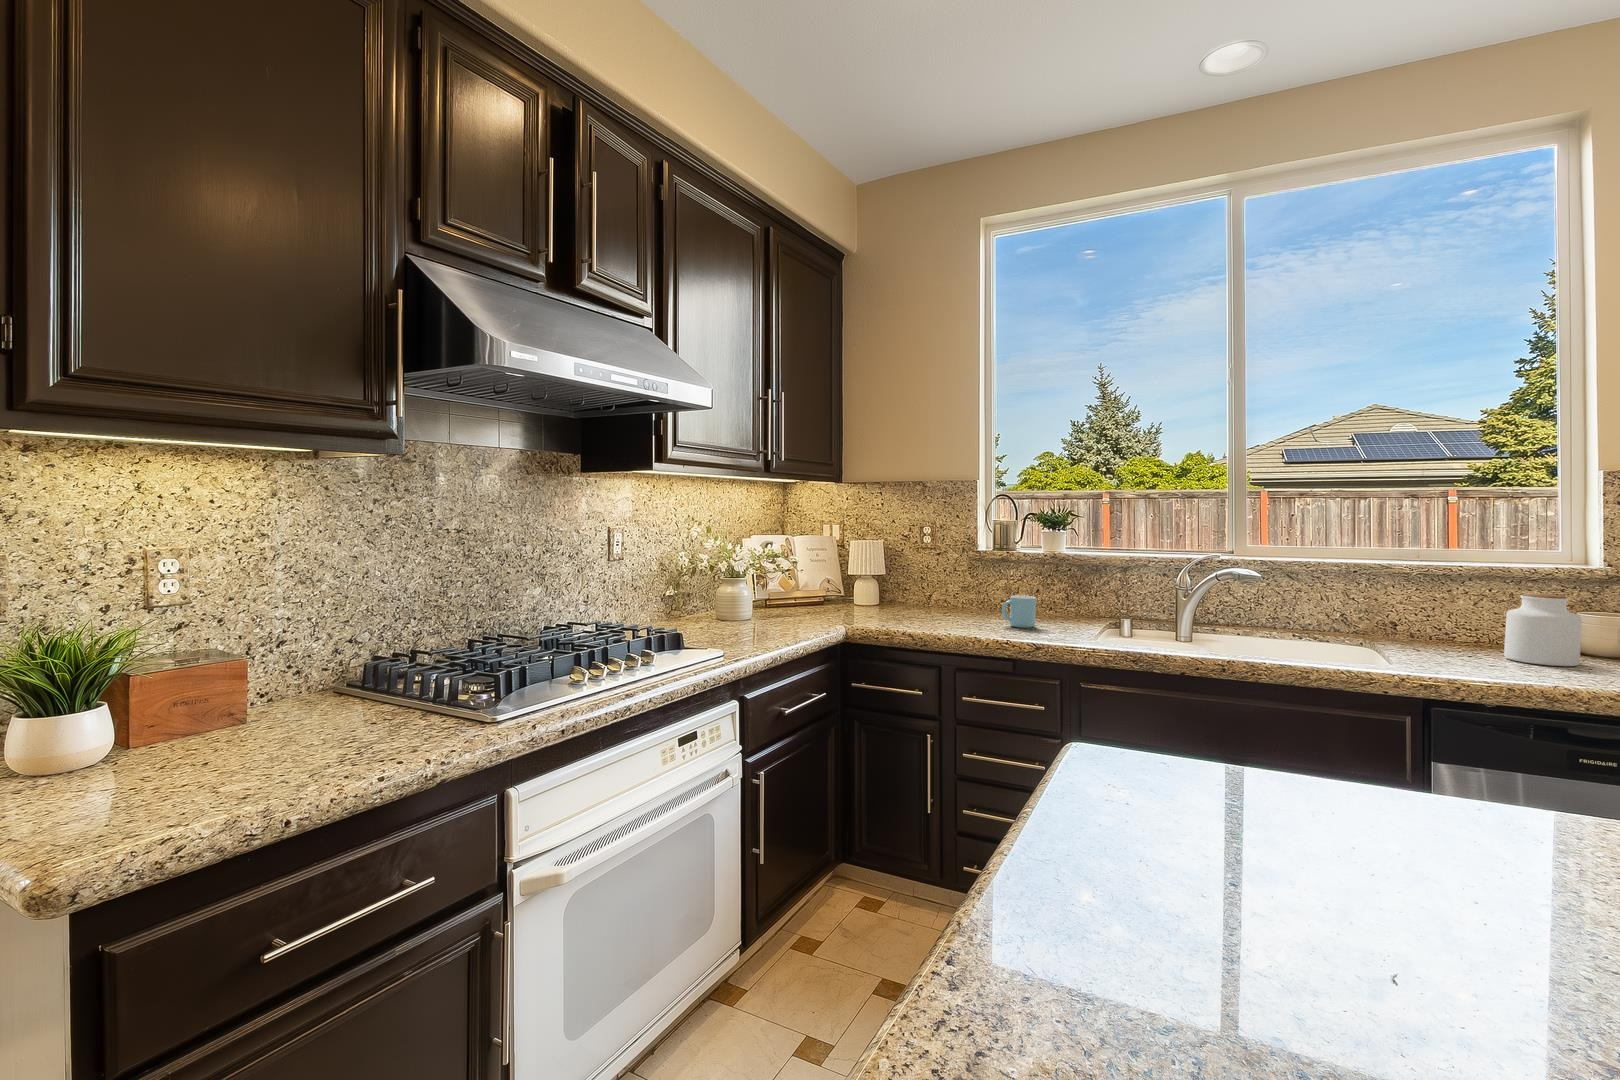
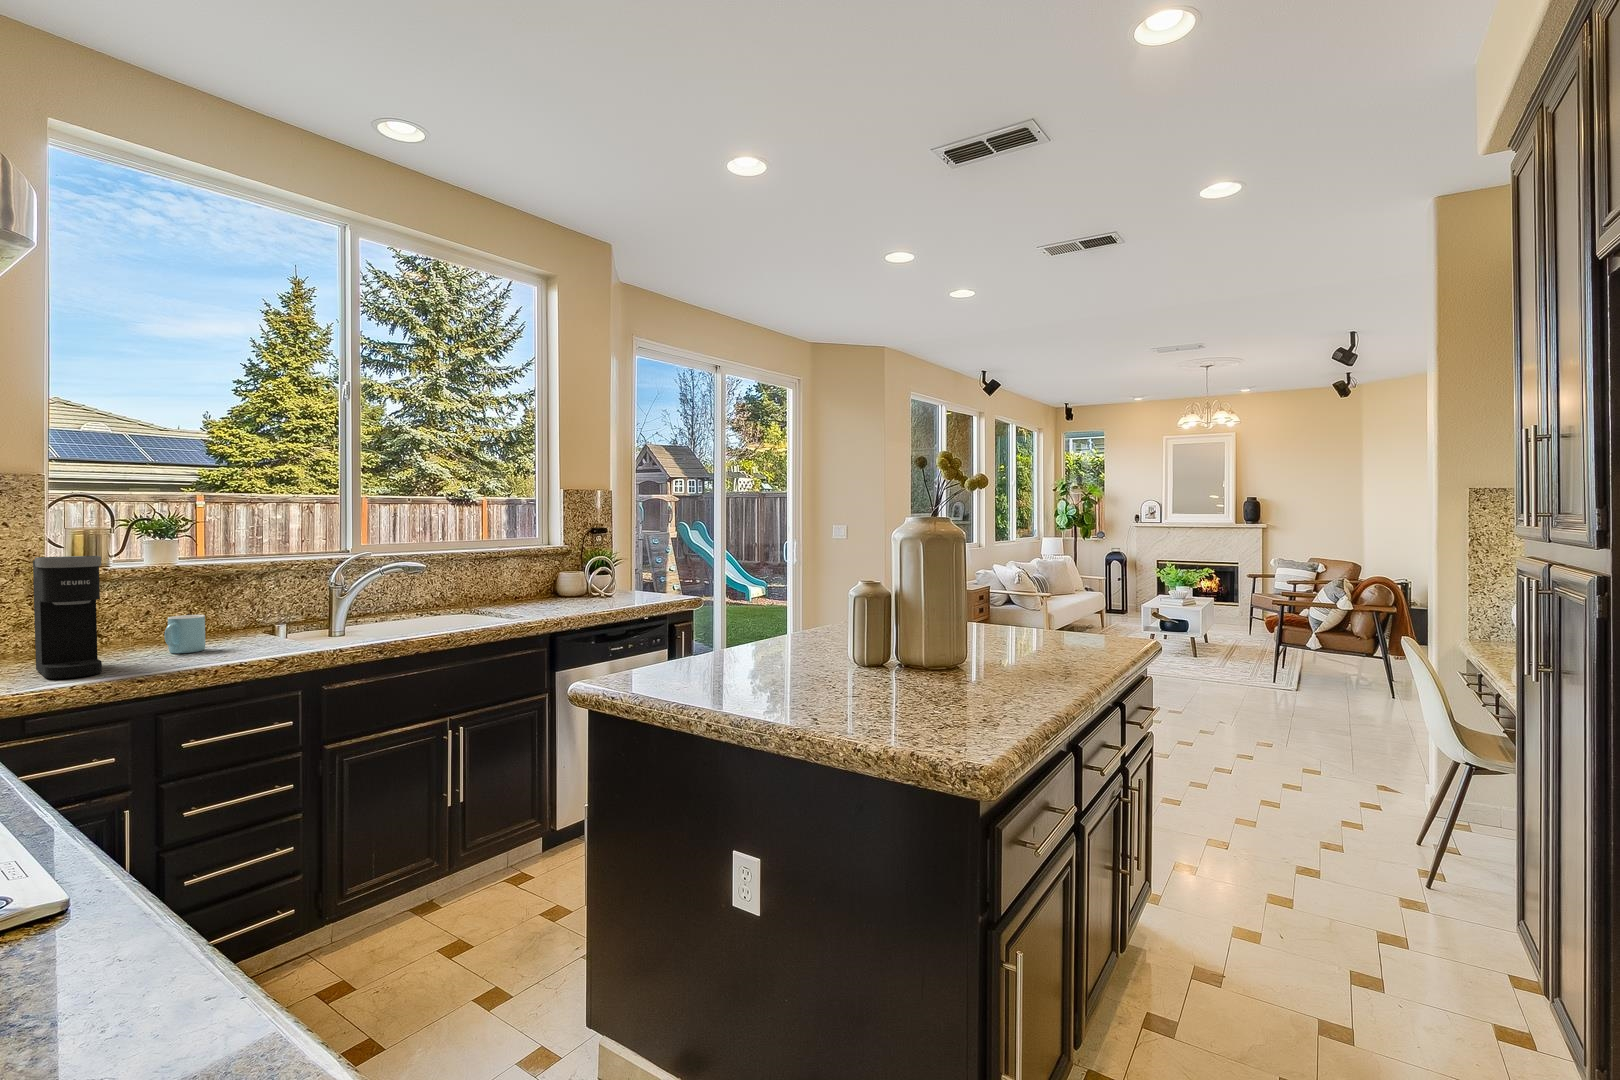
coffee maker: none [911,540,960,629] -> present [33,556,102,679]
jar: present [1504,594,1582,666] -> none [548,563,583,605]

